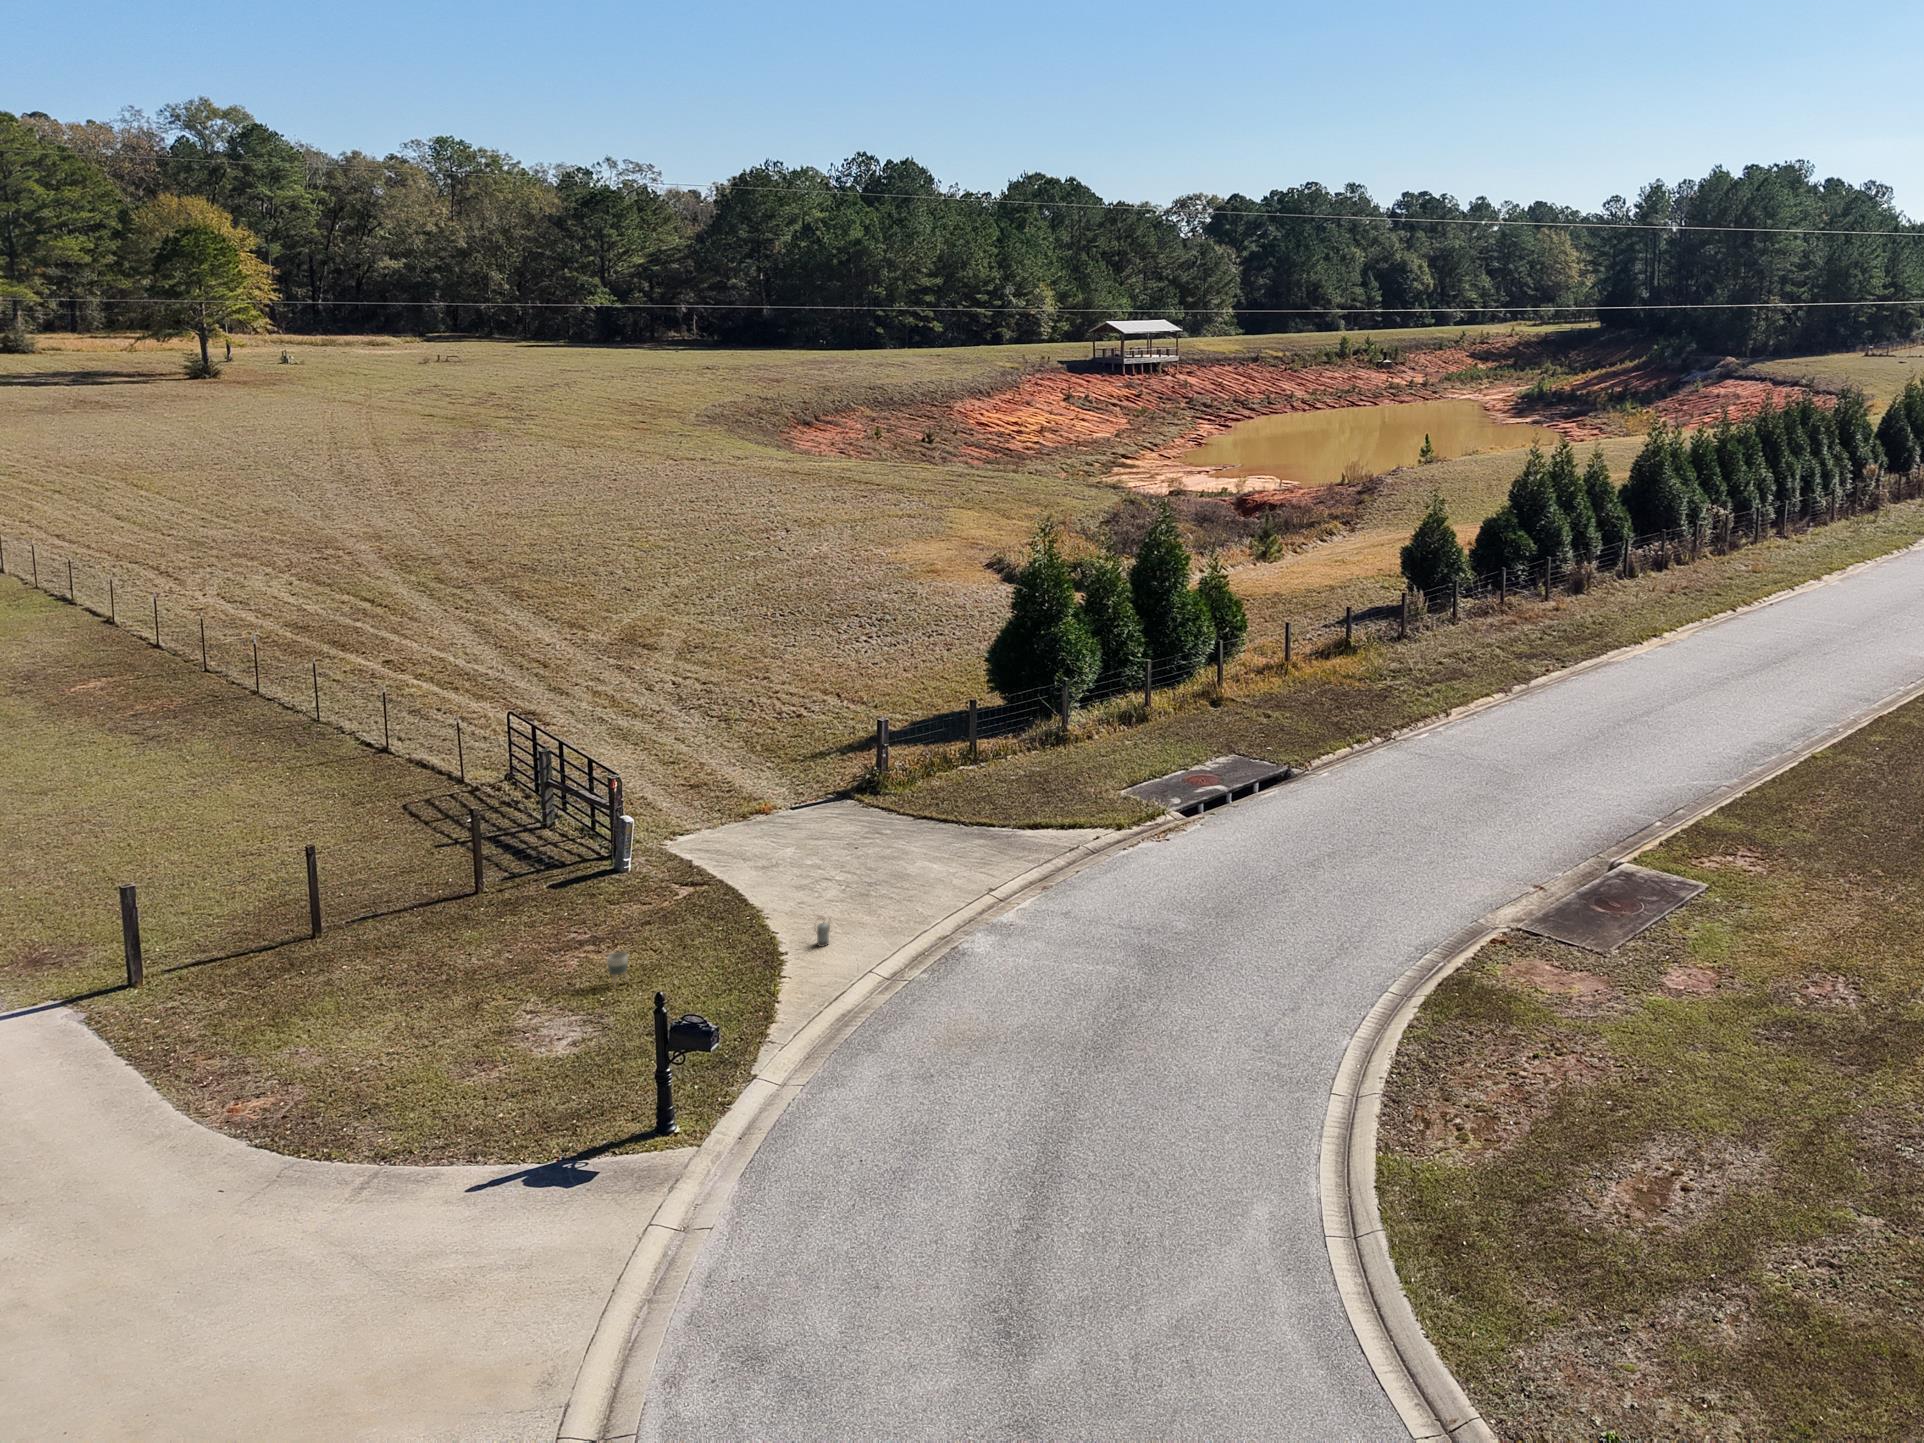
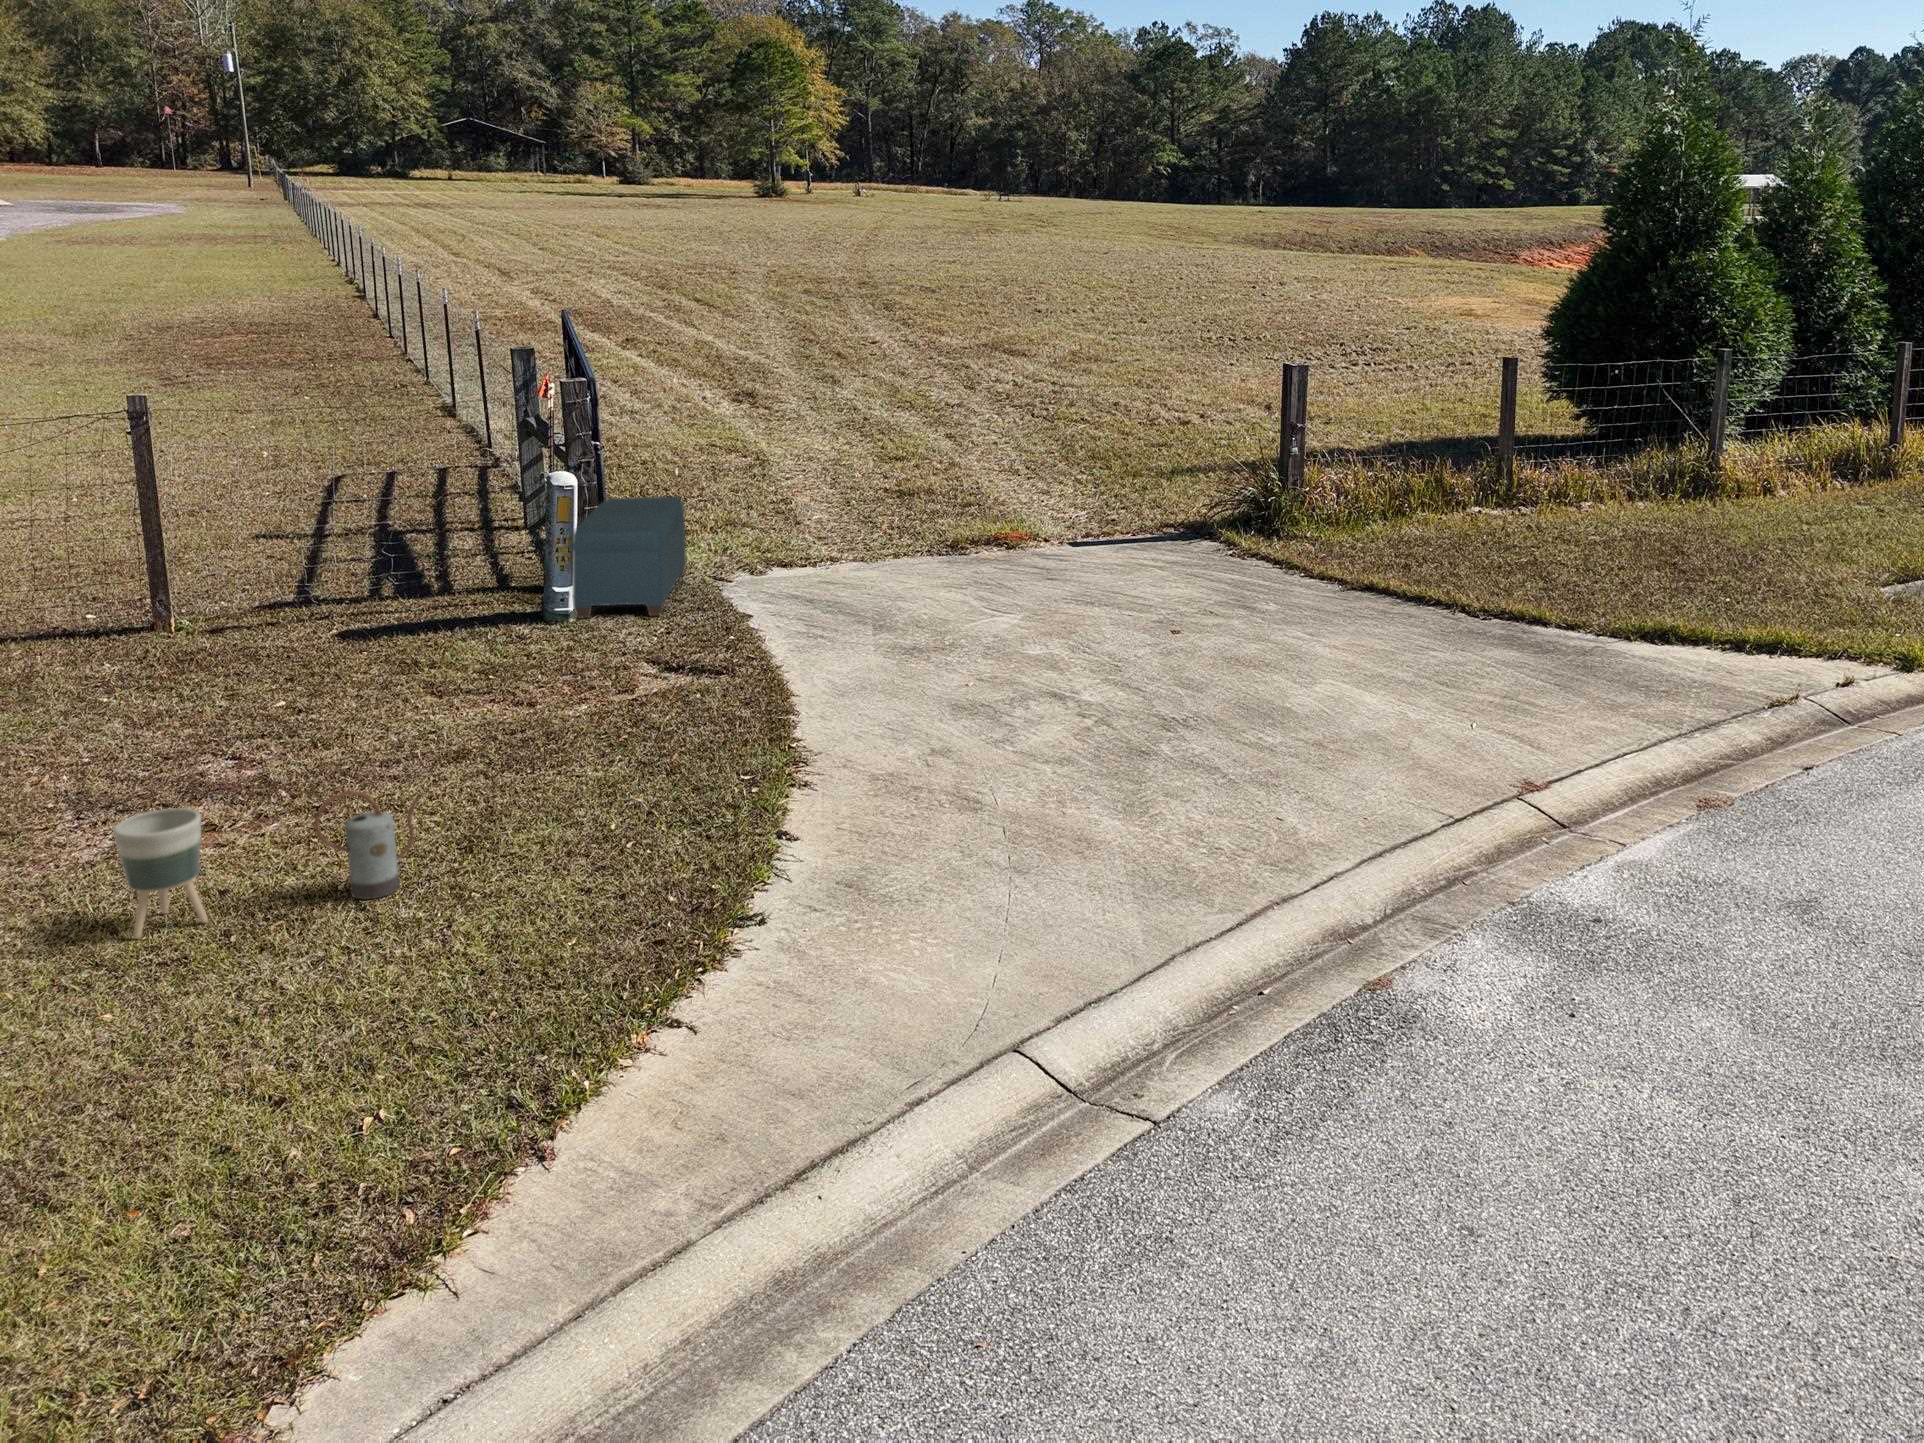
bench: none [600,816,648,875] -> present [569,496,686,619]
watering can: present [815,918,830,947] -> present [314,790,422,899]

